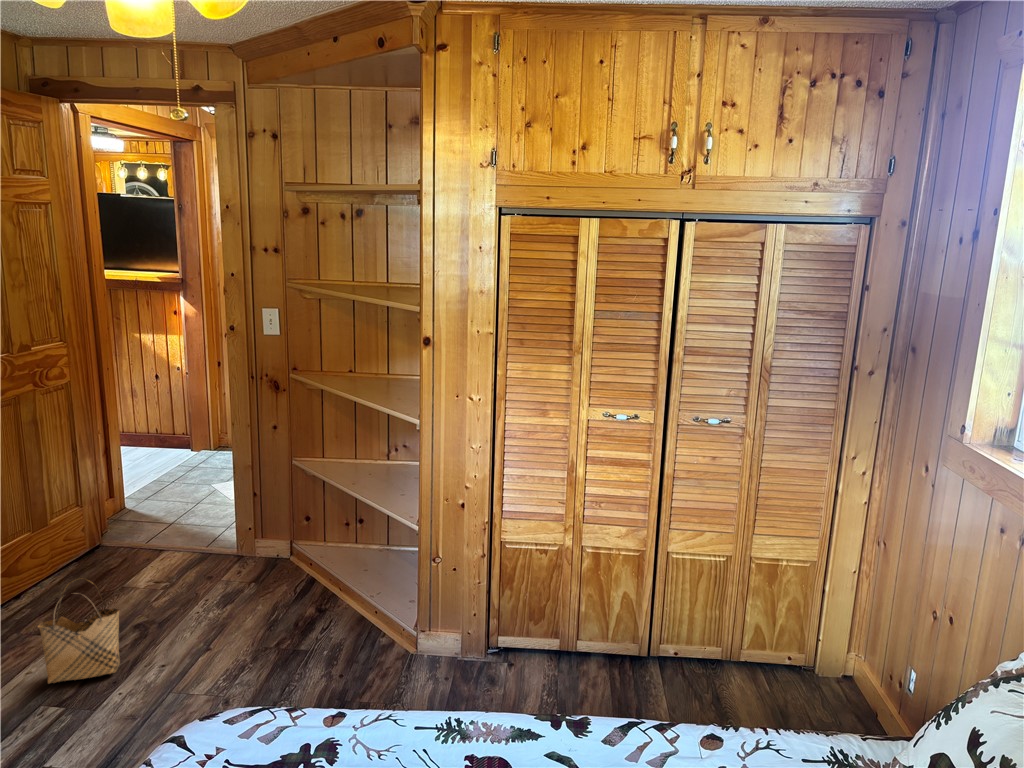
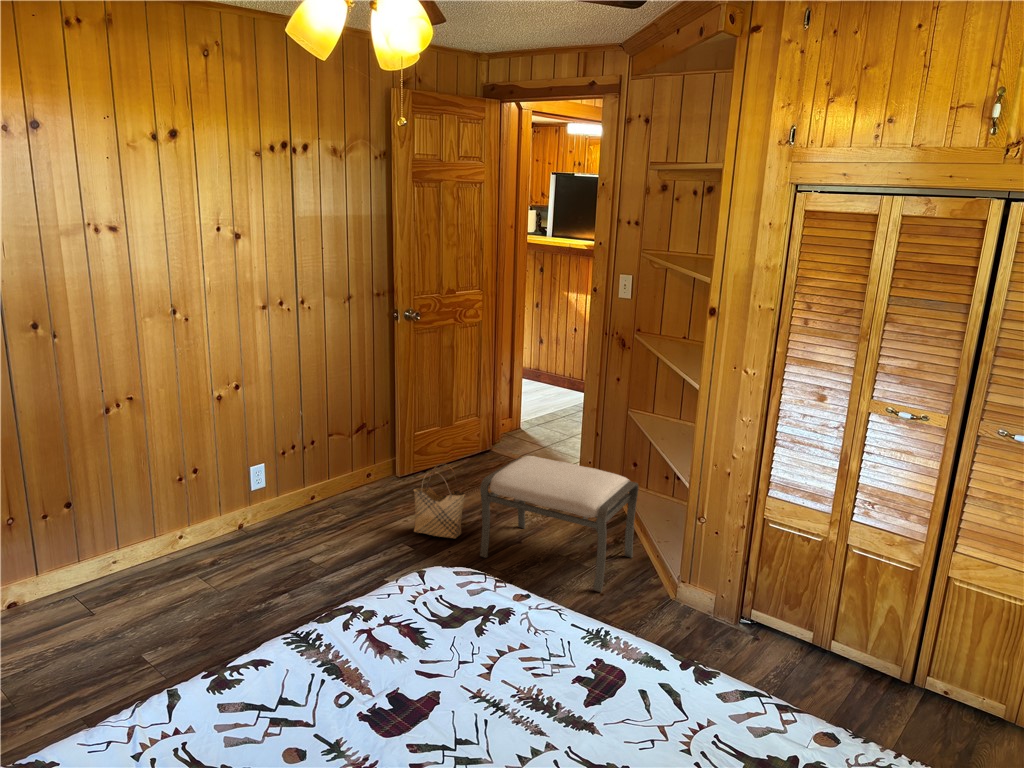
ottoman: none [152,535,346,684] -> present [480,456,639,592]

